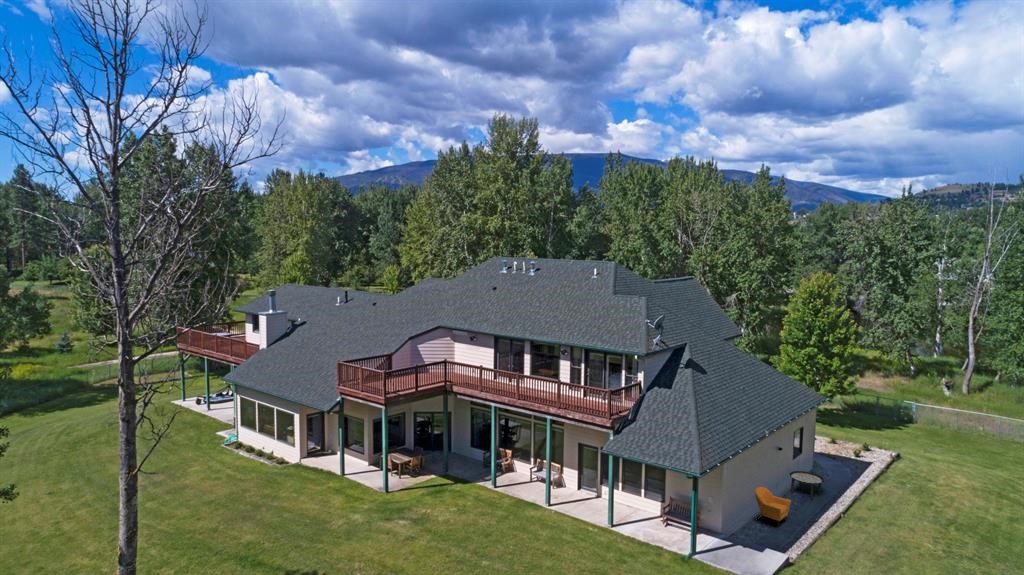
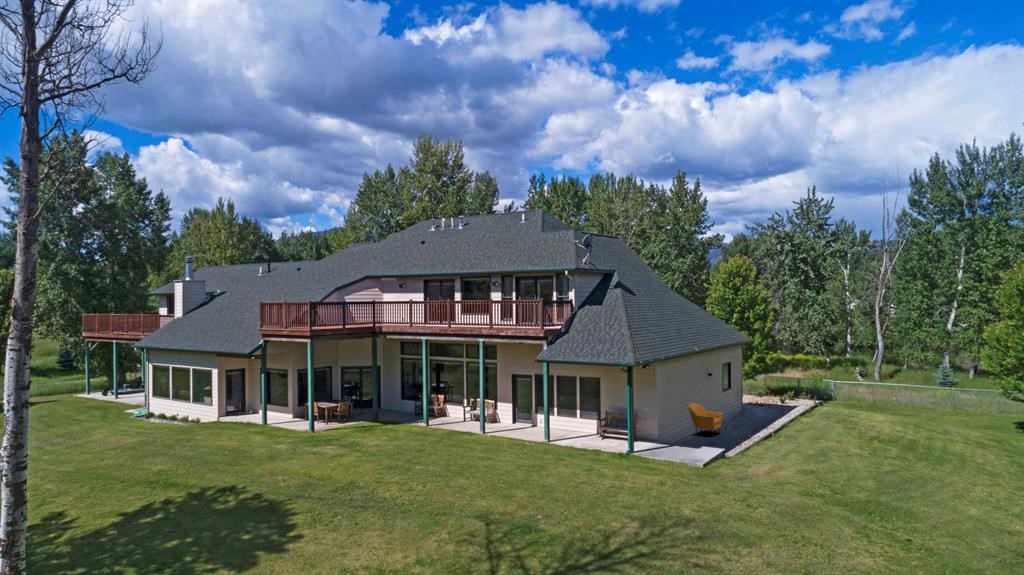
round table: present [790,471,824,500] -> none [721,400,754,423]

